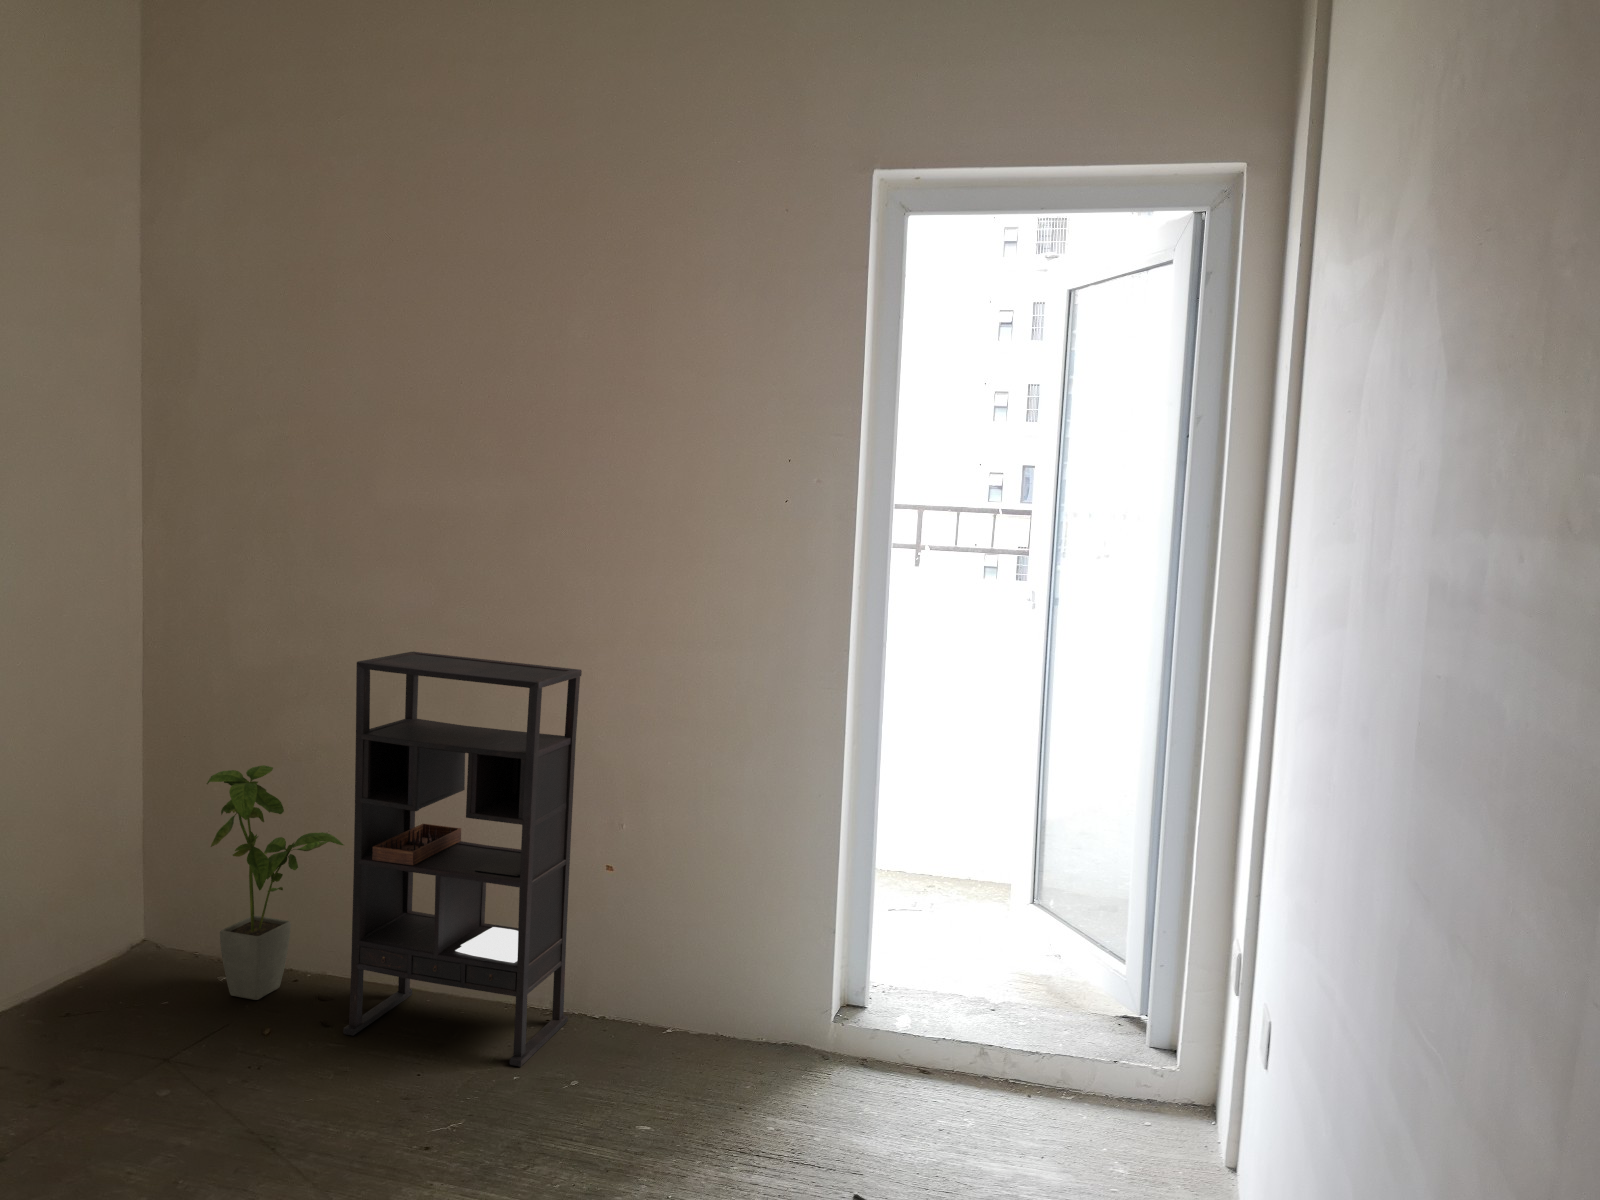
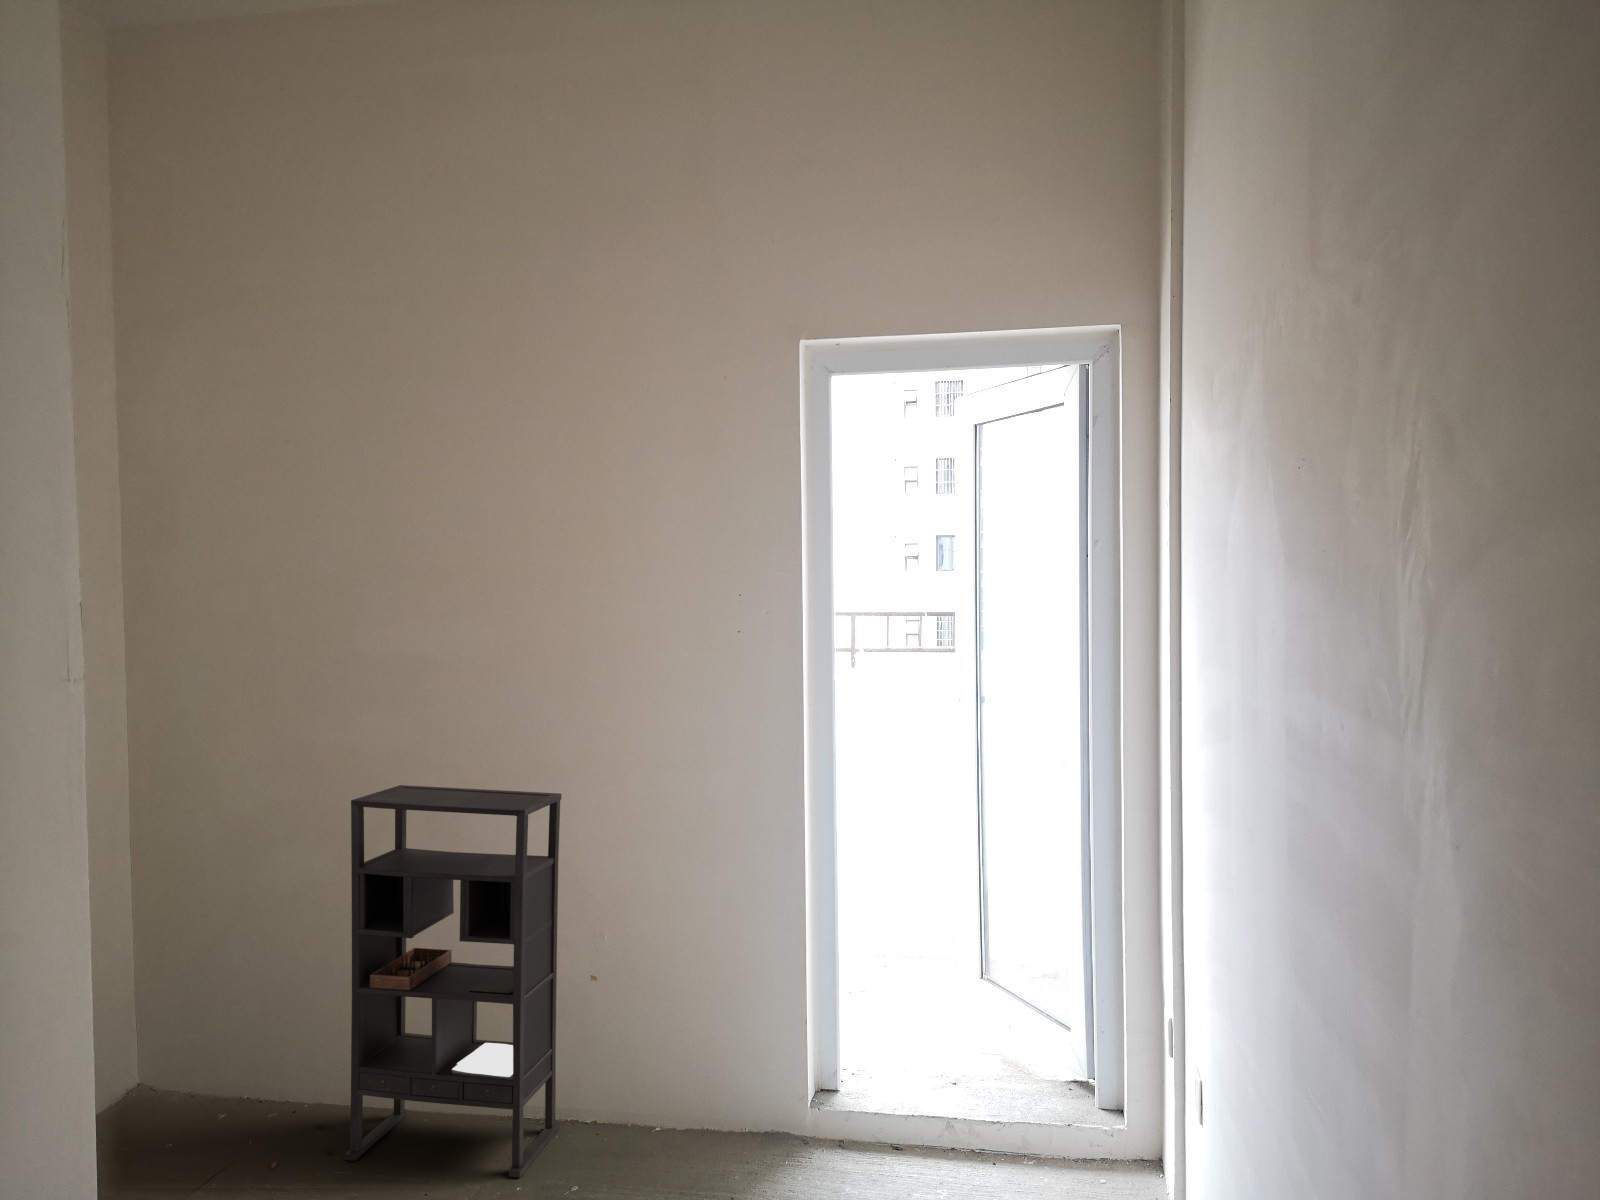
house plant: present [207,765,344,1000] -> none [205,903,339,1133]

